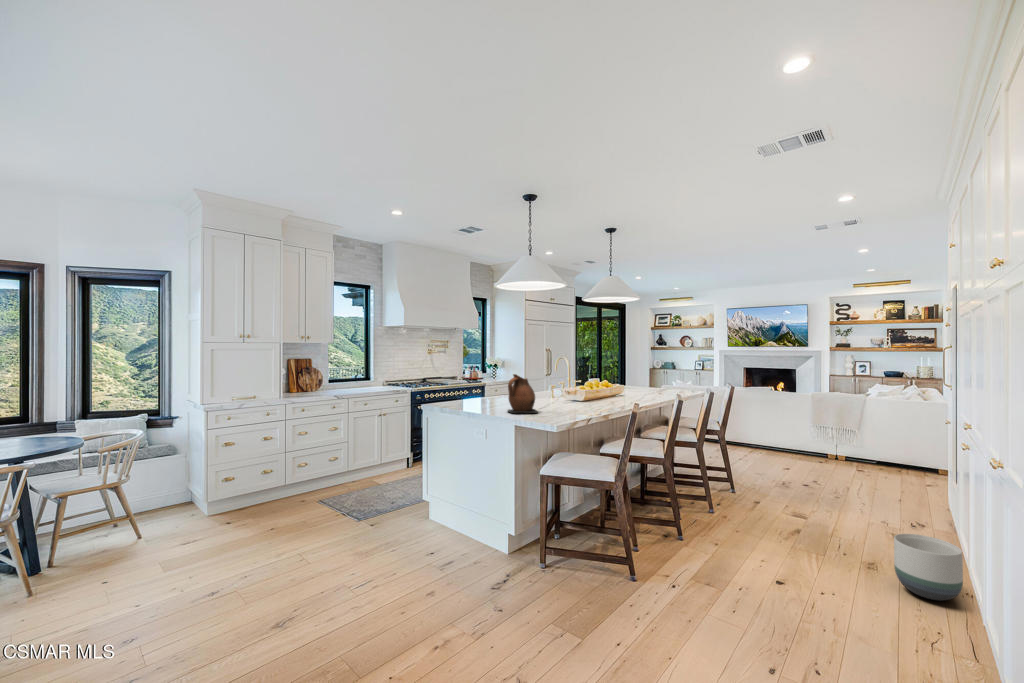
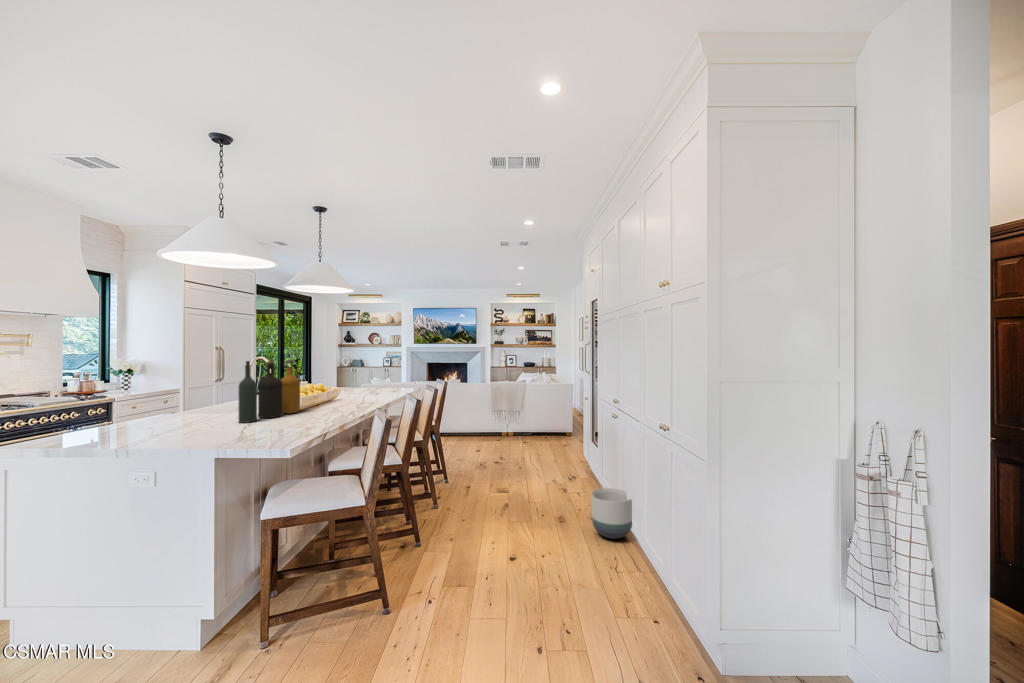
bottle: none [541,363,585,407] -> present [239,360,300,423]
ceramic pitcher: present [508,374,538,413] -> none [181,379,242,439]

